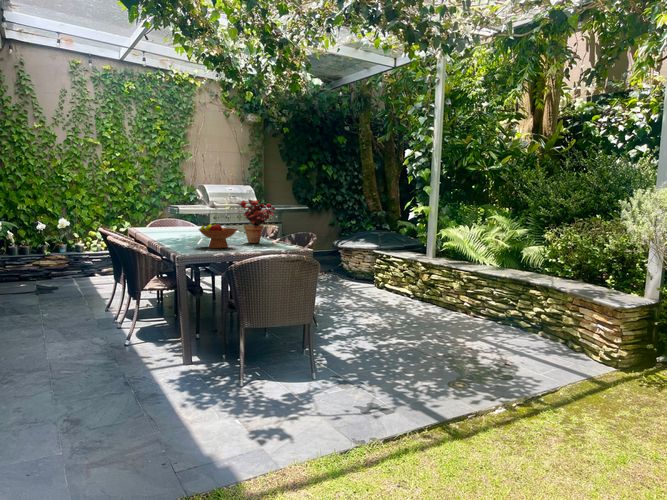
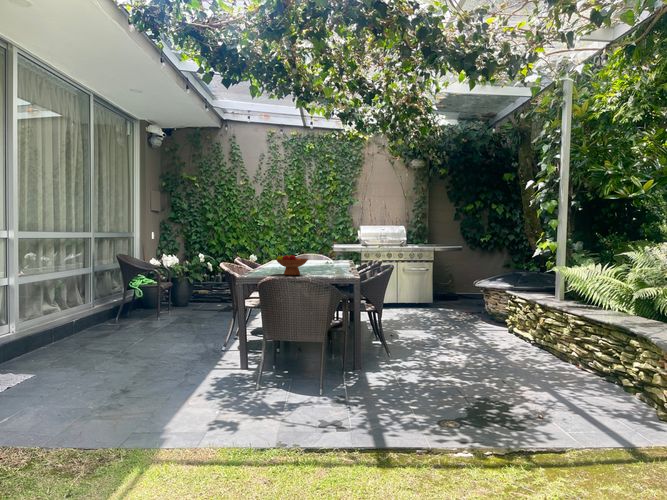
potted plant: present [236,200,275,243] -> none [320,235,354,273]

